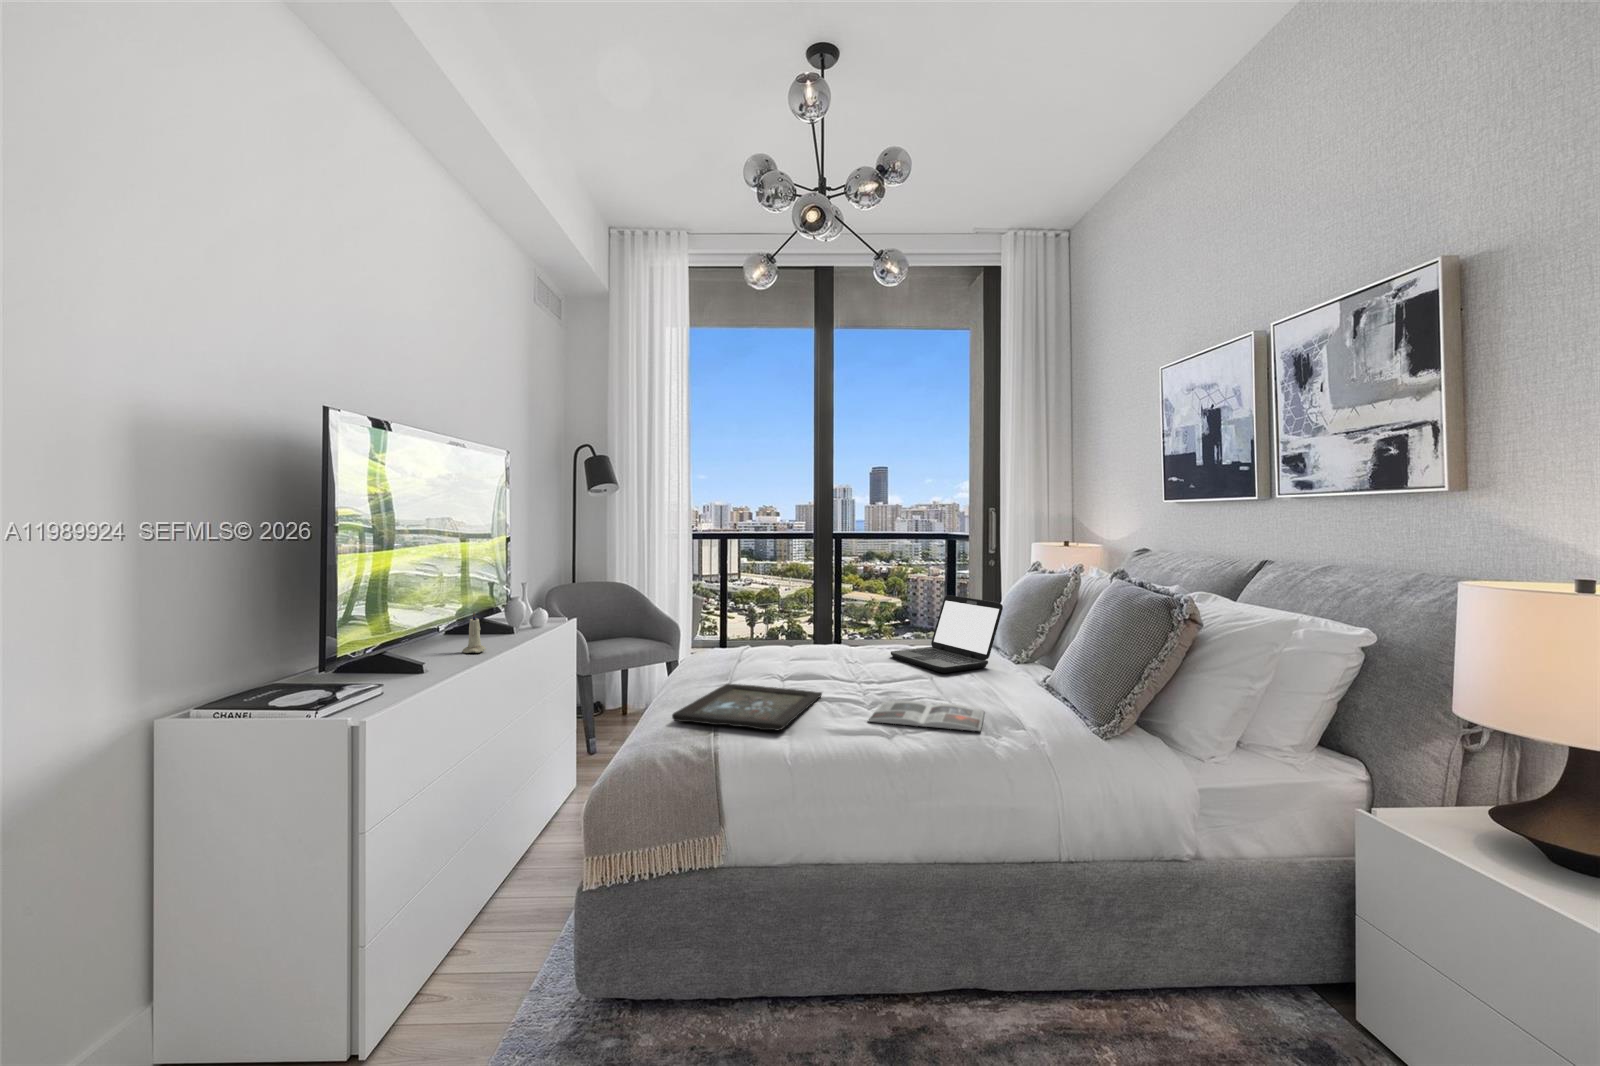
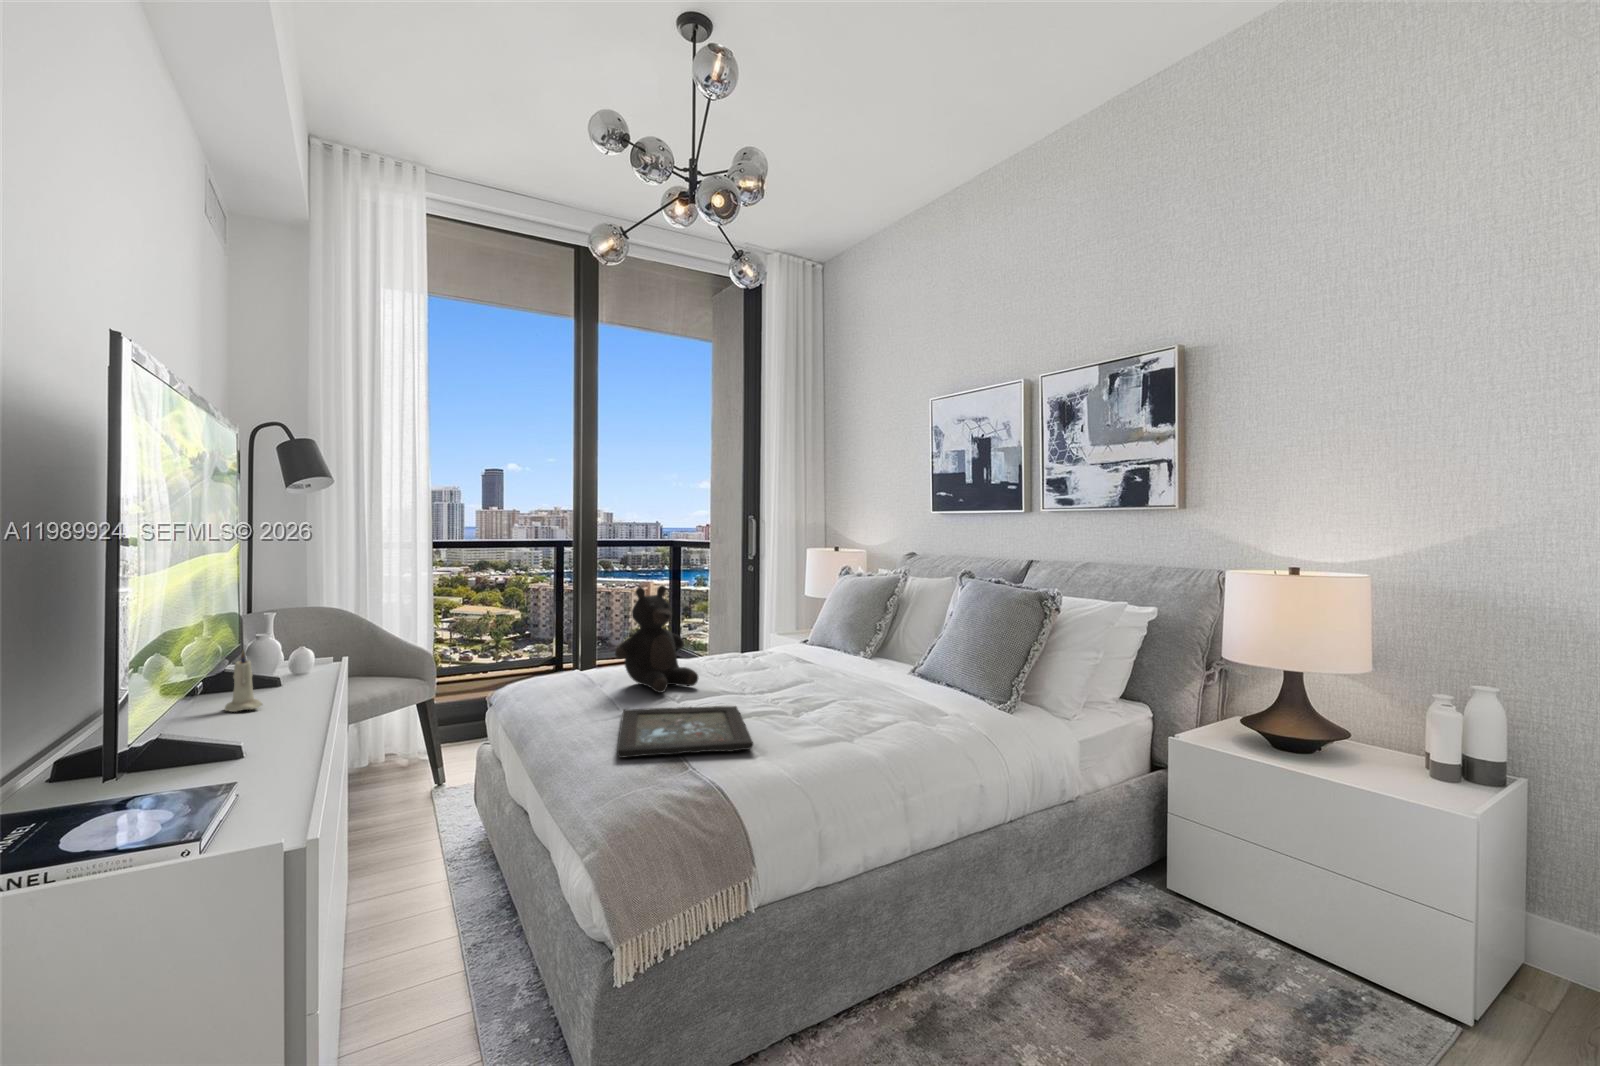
teddy bear: none [748,576,820,673] -> present [615,585,699,693]
laptop: present [891,595,1003,673] -> none [745,599,854,675]
magazine: present [868,701,984,731] -> none [800,702,918,728]

